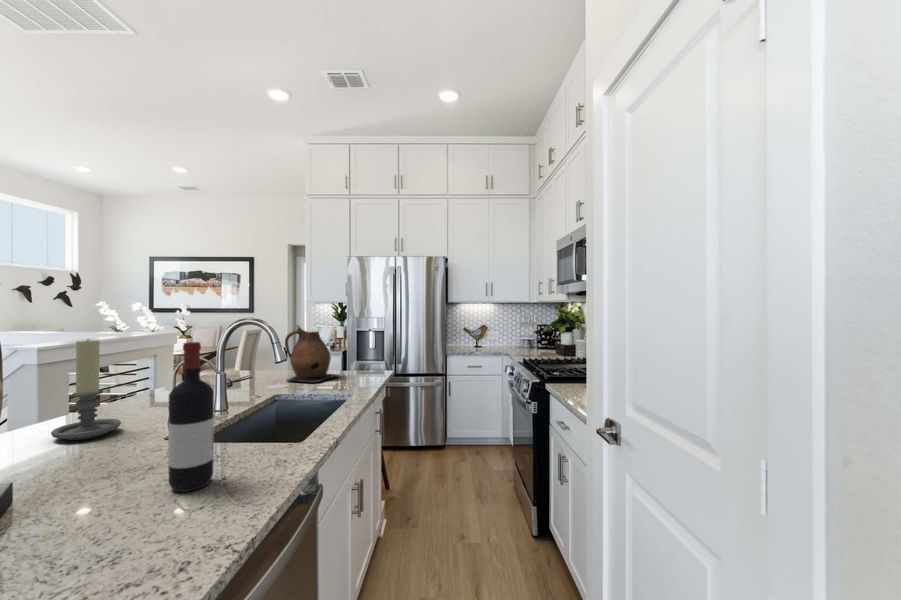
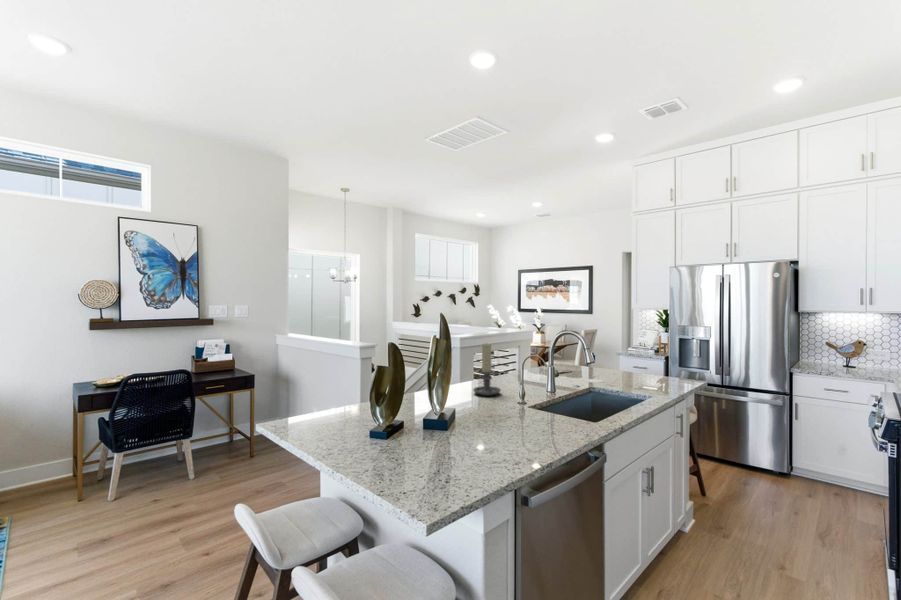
ceramic pitcher: present [285,325,339,383] -> none [599,336,645,384]
wine bottle: present [168,342,214,492] -> none [519,353,539,430]

